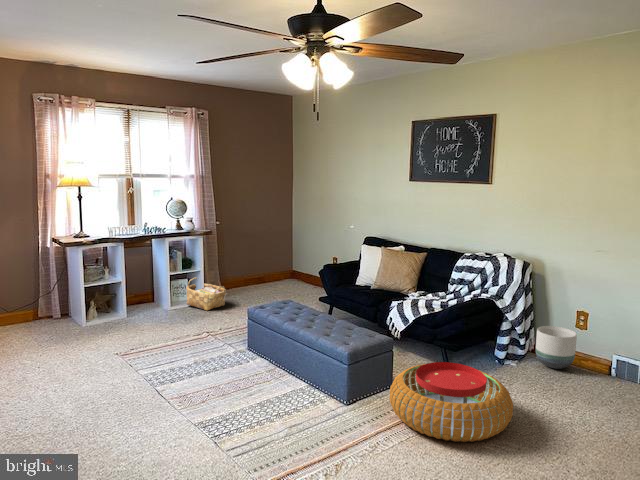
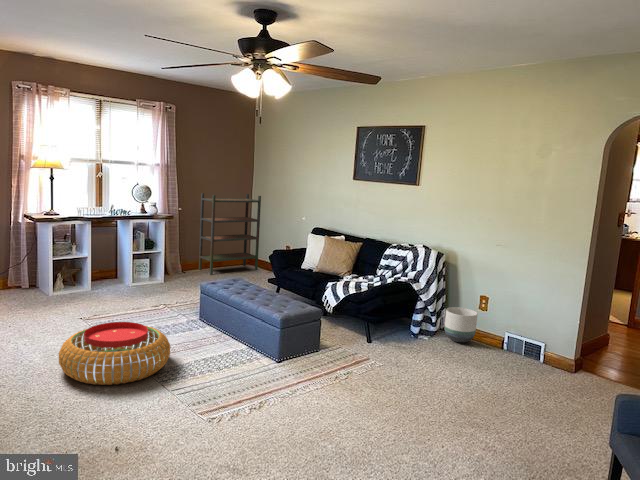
bookshelf: none [240,203,305,293] -> present [199,193,261,275]
woven basket: present [187,278,226,310] -> none [147,257,184,287]
pouf: present [390,362,513,442] -> present [59,322,170,385]

